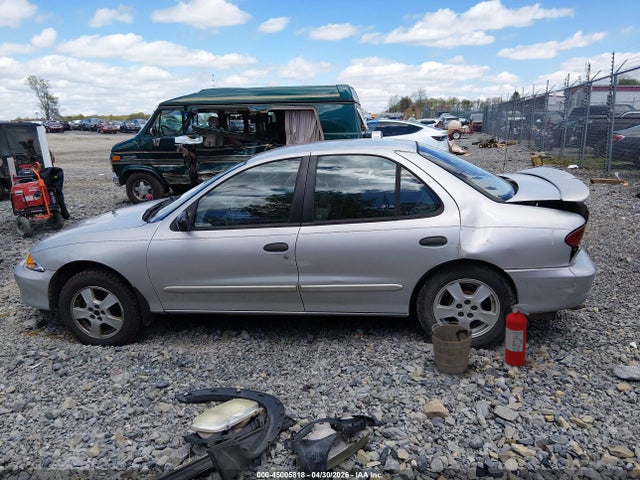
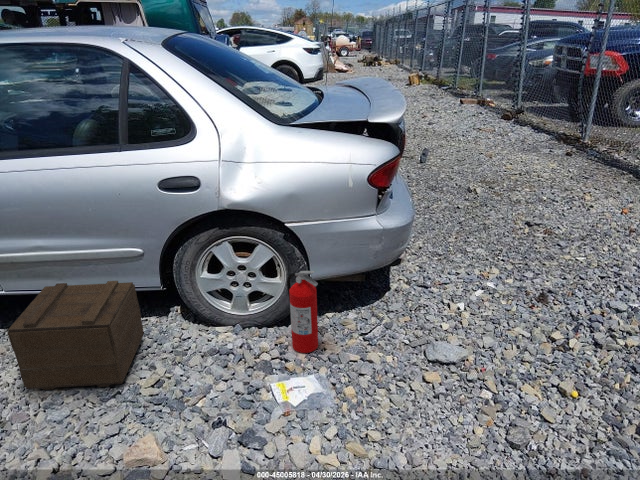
wooden crate: none [326,308,394,378] -> present [8,281,144,390]
bucket: present [431,322,474,374] -> none [180,296,244,373]

